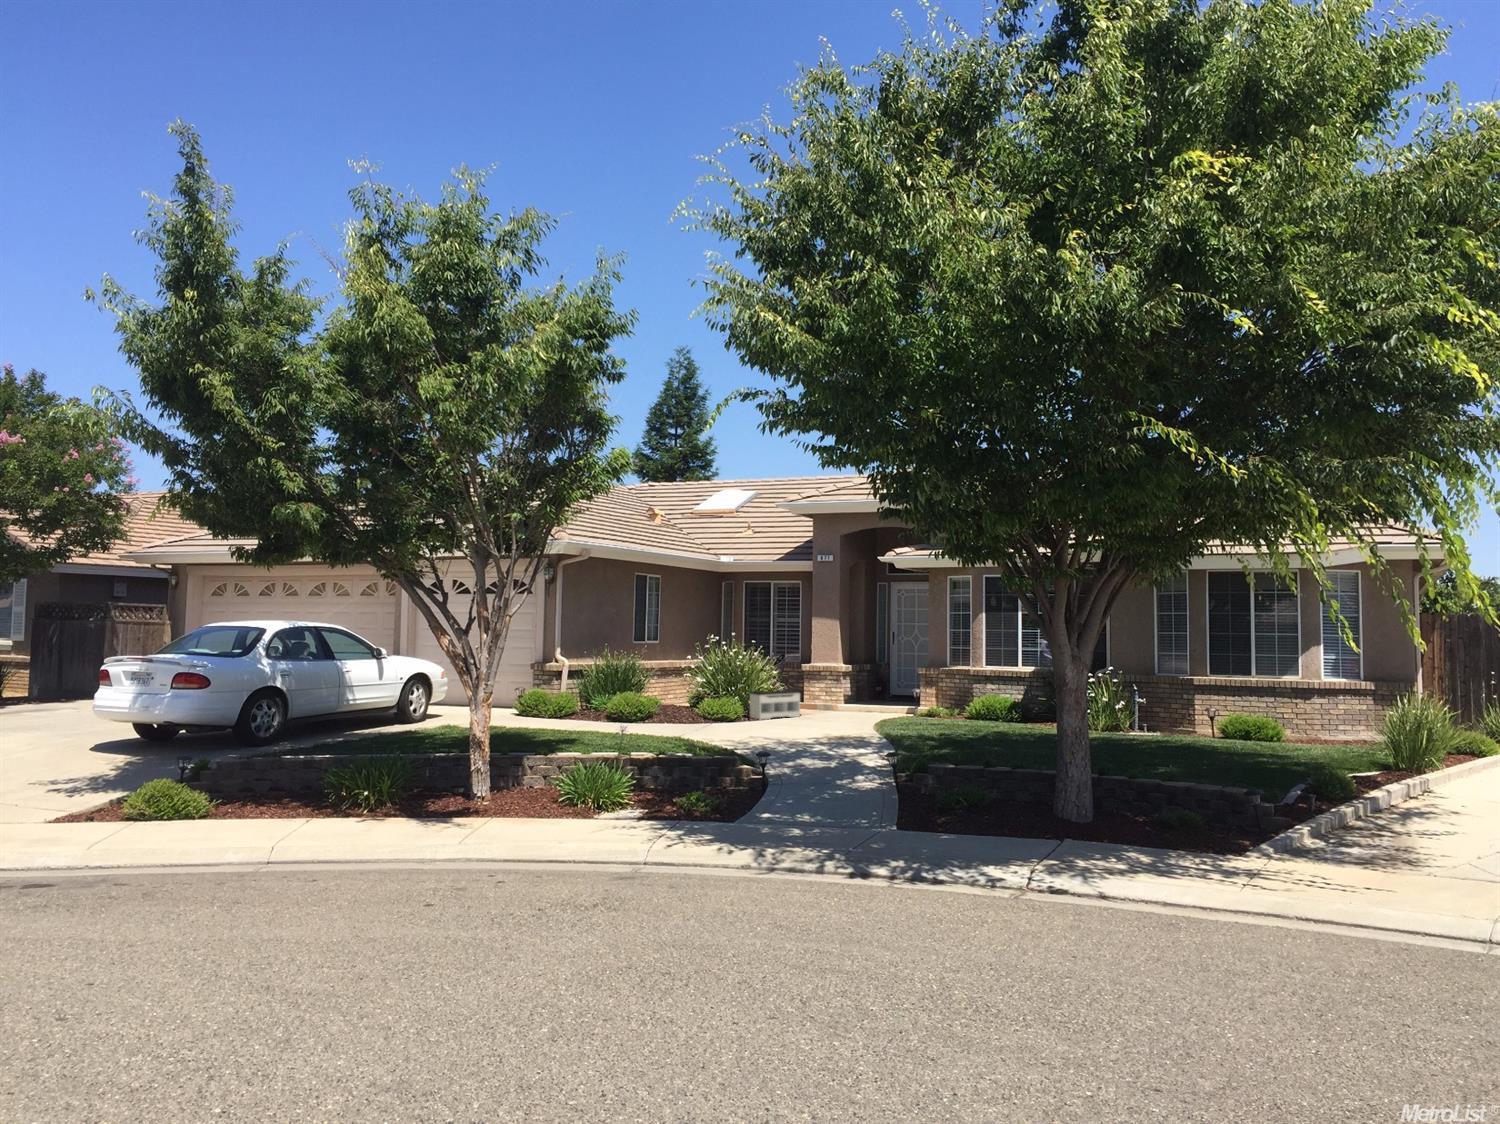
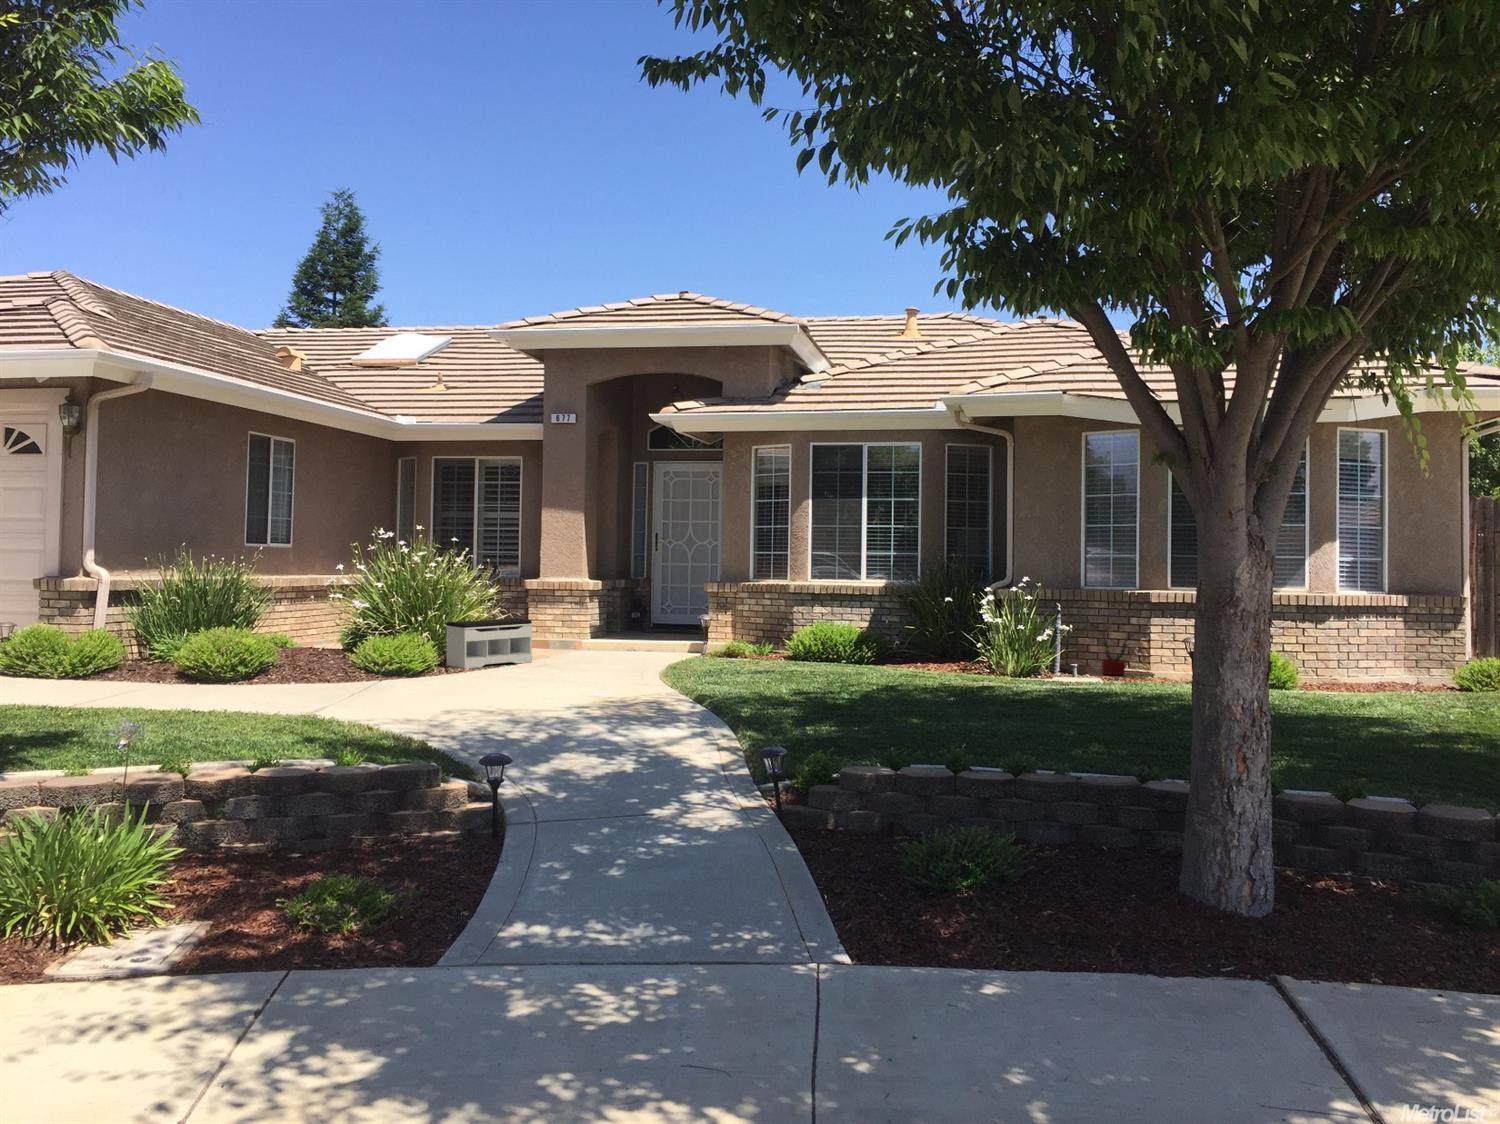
decorative plant: none [1157,696,1182,732] -> present [1102,627,1143,675]

